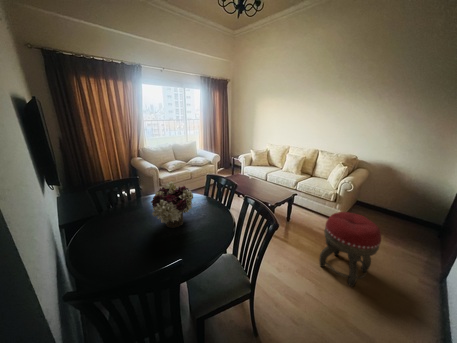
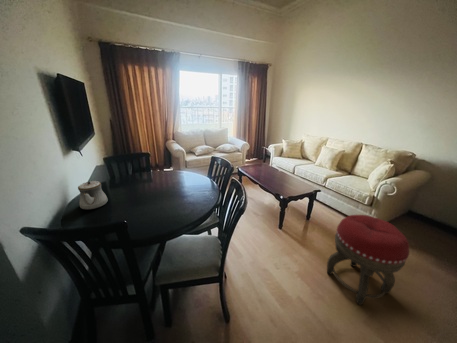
flower arrangement: present [151,181,193,228] -> none [133,153,180,198]
teapot: none [88,219,120,255] -> present [78,180,108,209]

